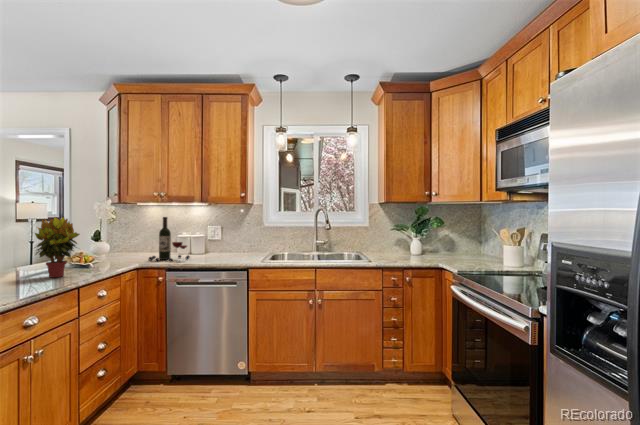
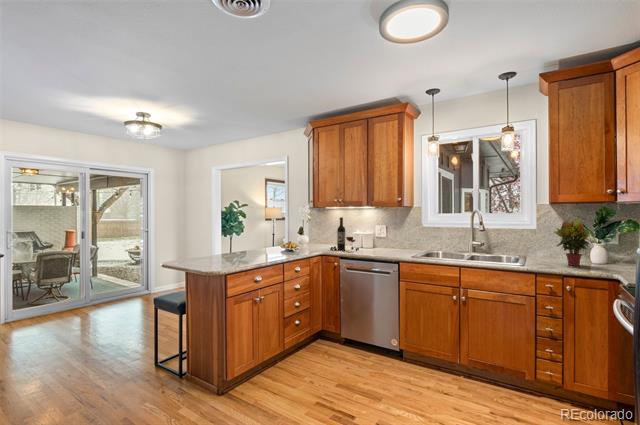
potted plant: present [35,217,80,278] -> present [554,219,590,266]

